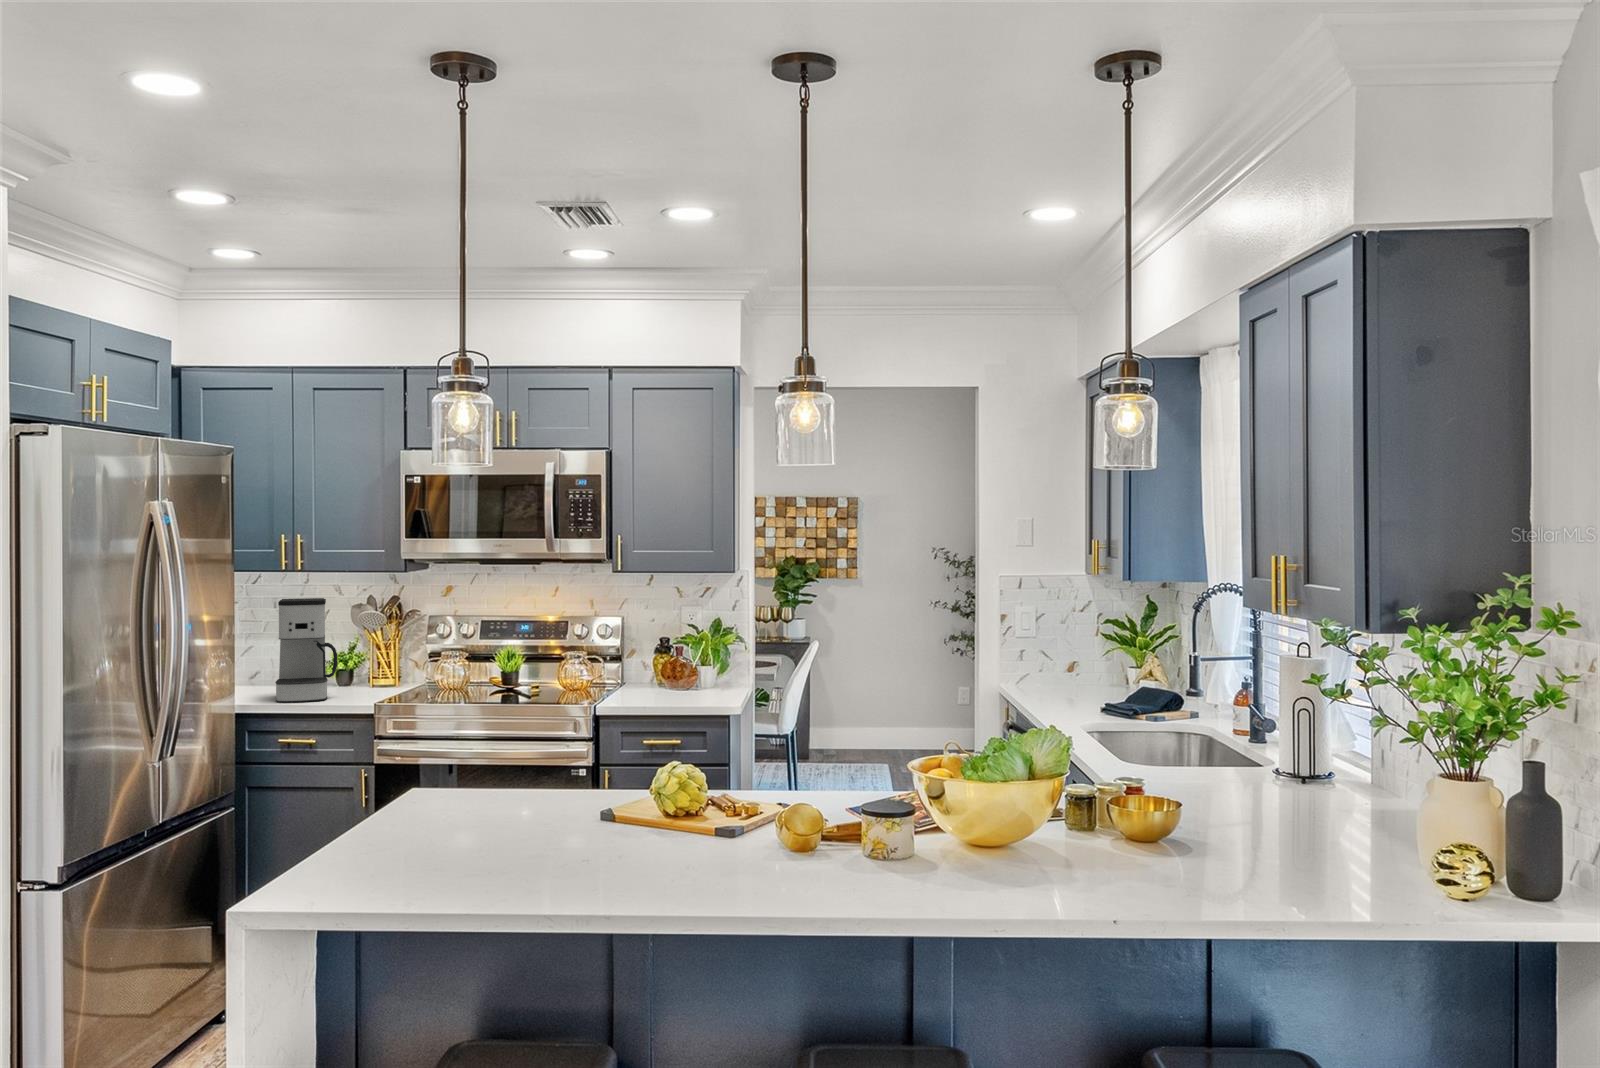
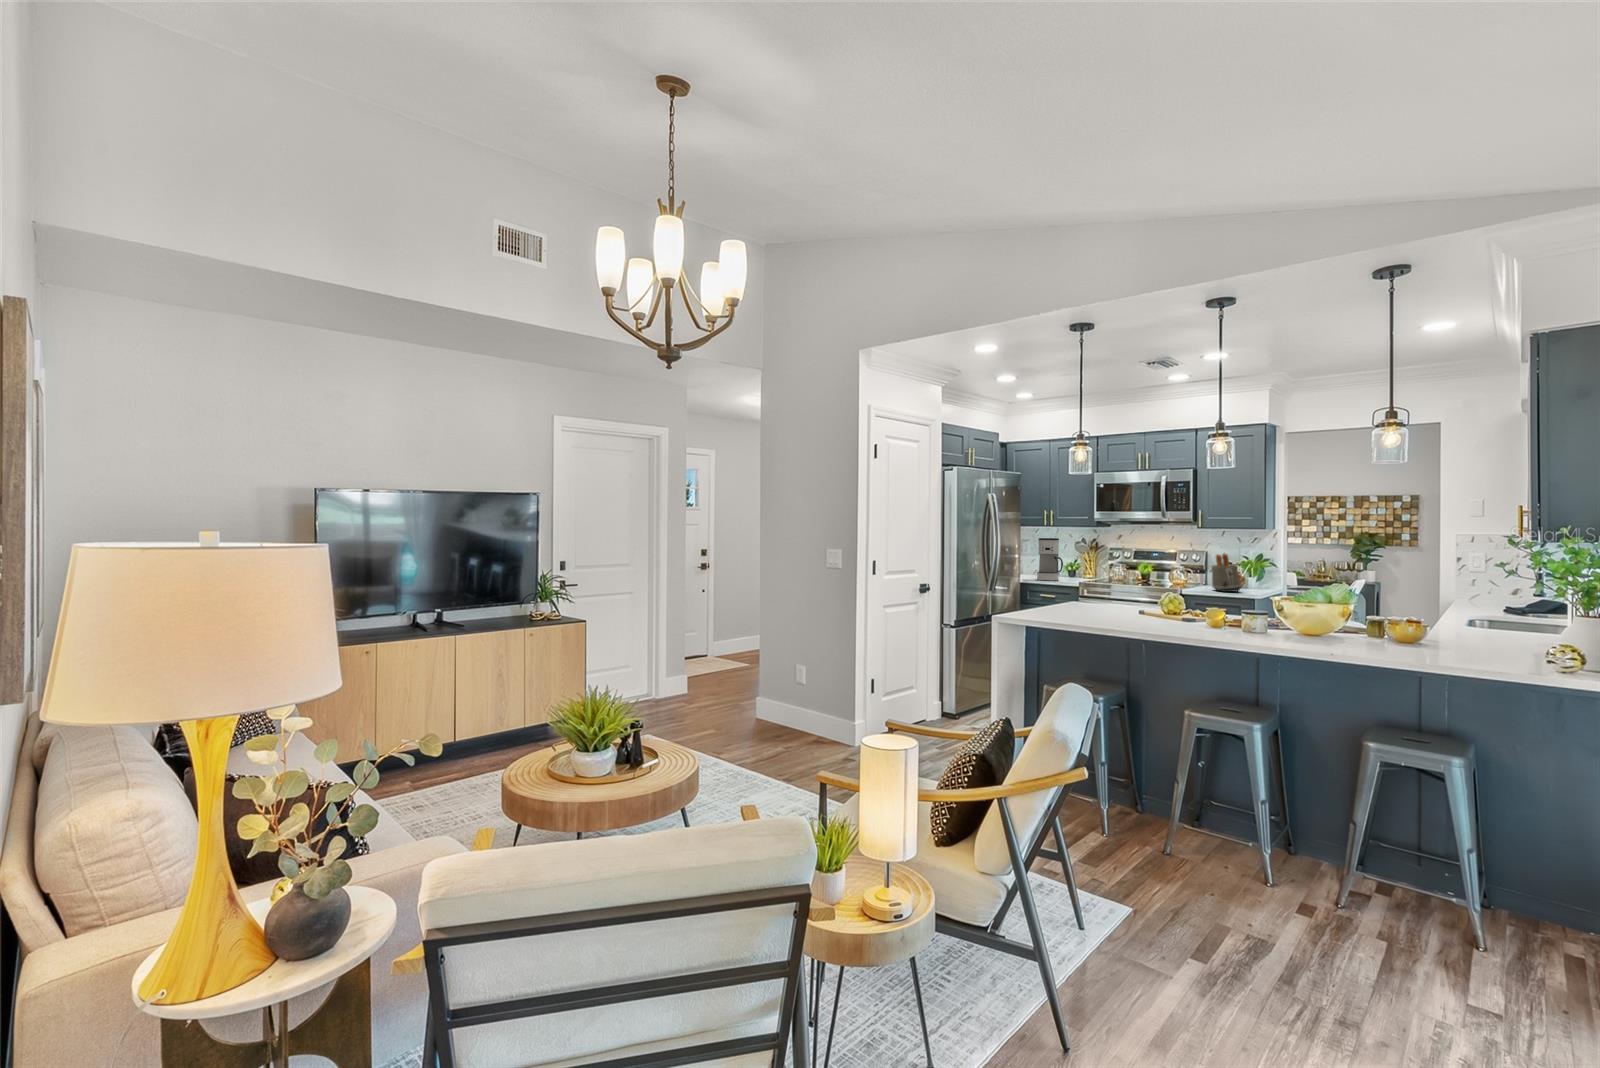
toaster: none [647,624,708,704] -> present [1212,554,1241,592]

